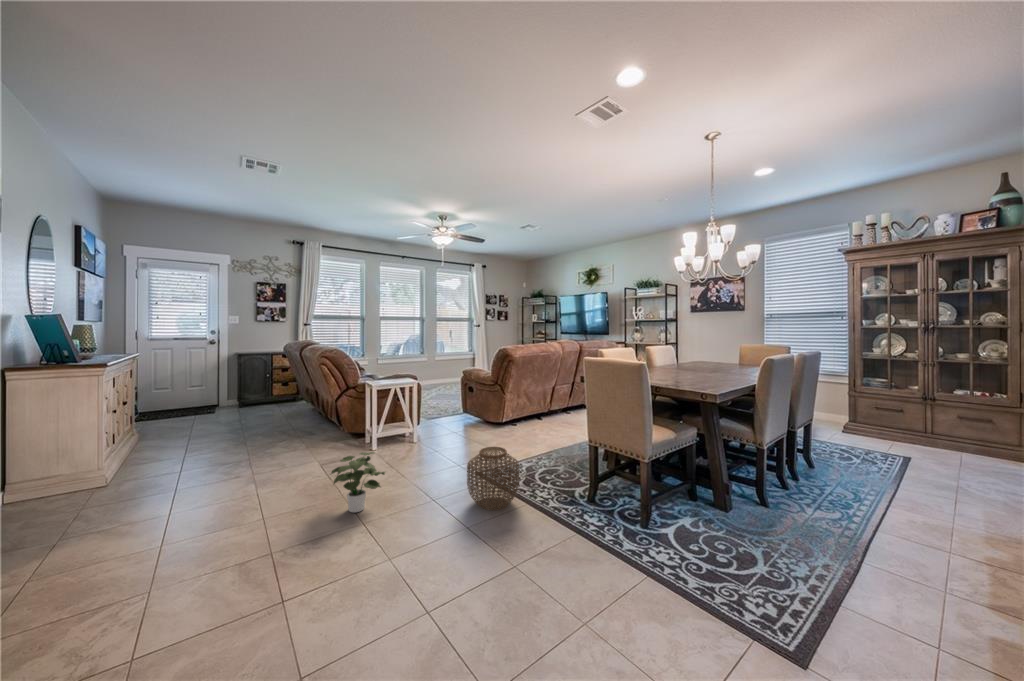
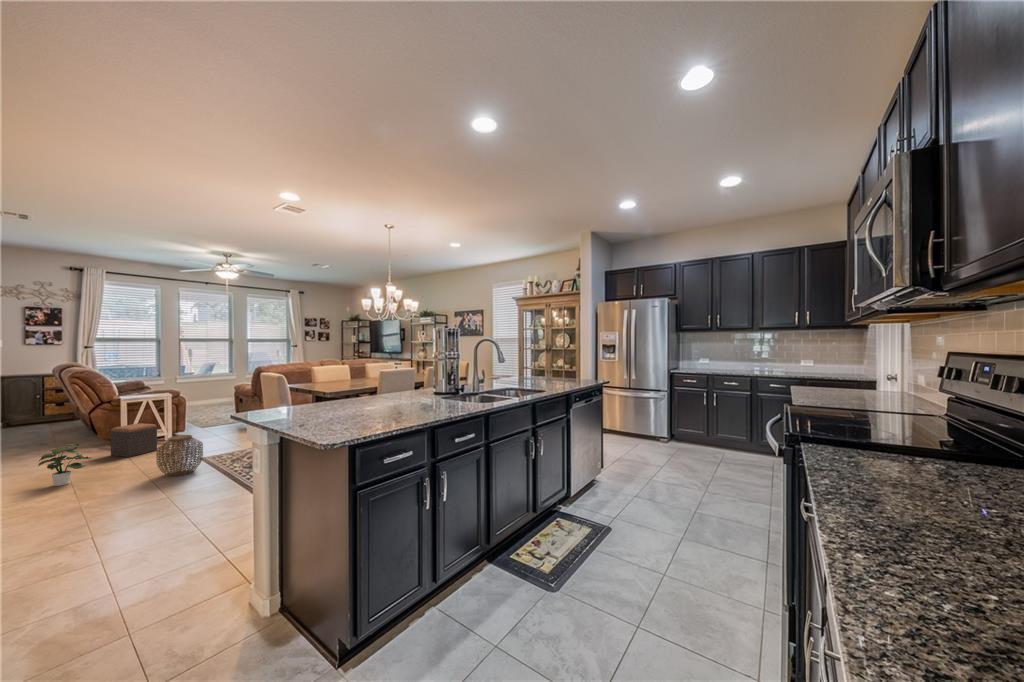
footstool: none [373,417,419,462] -> present [111,423,157,457]

